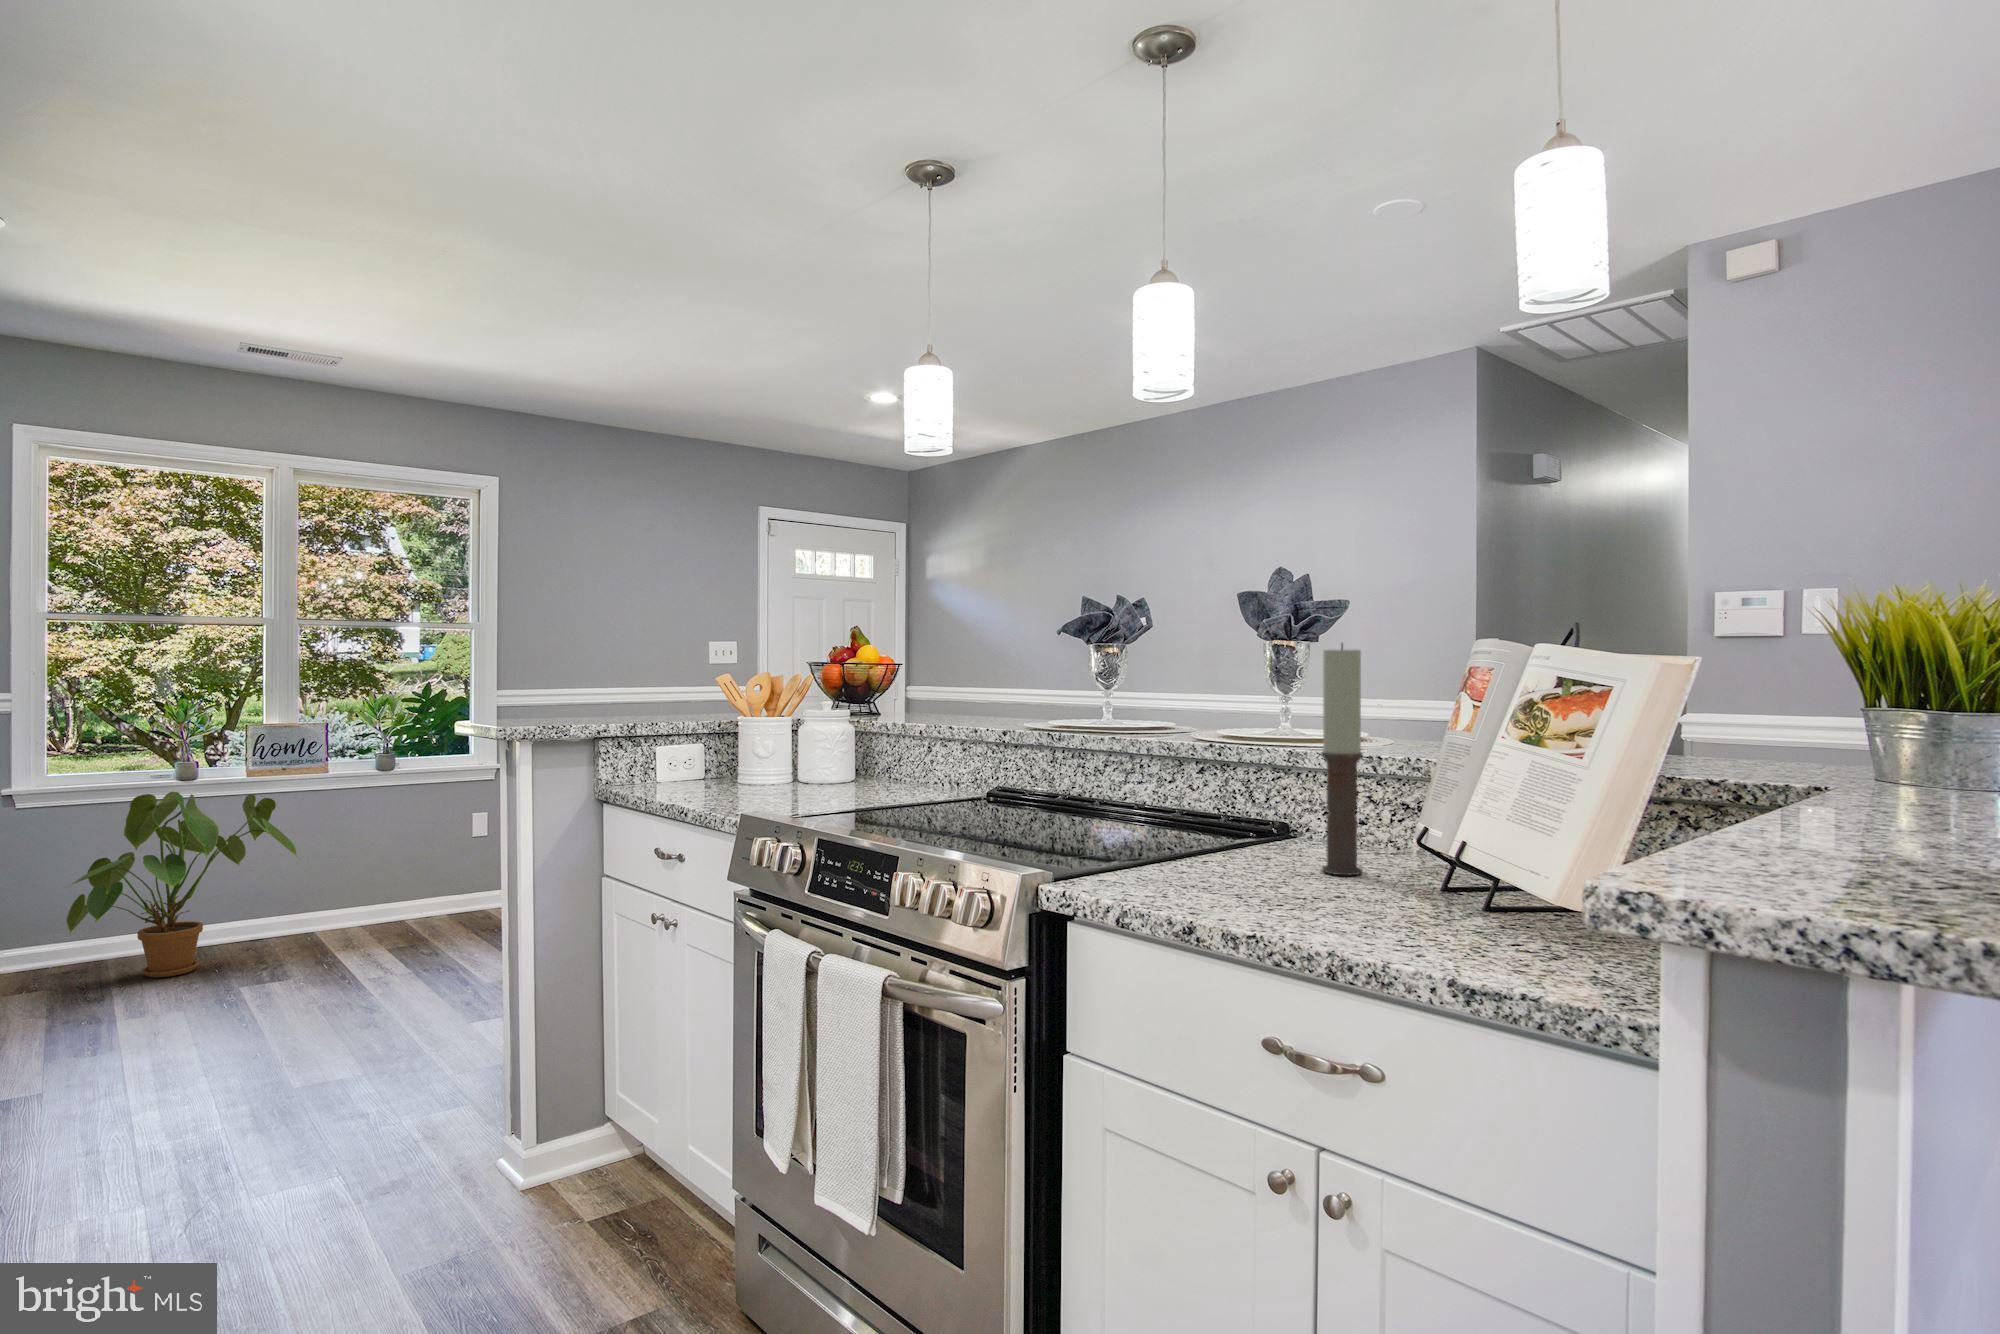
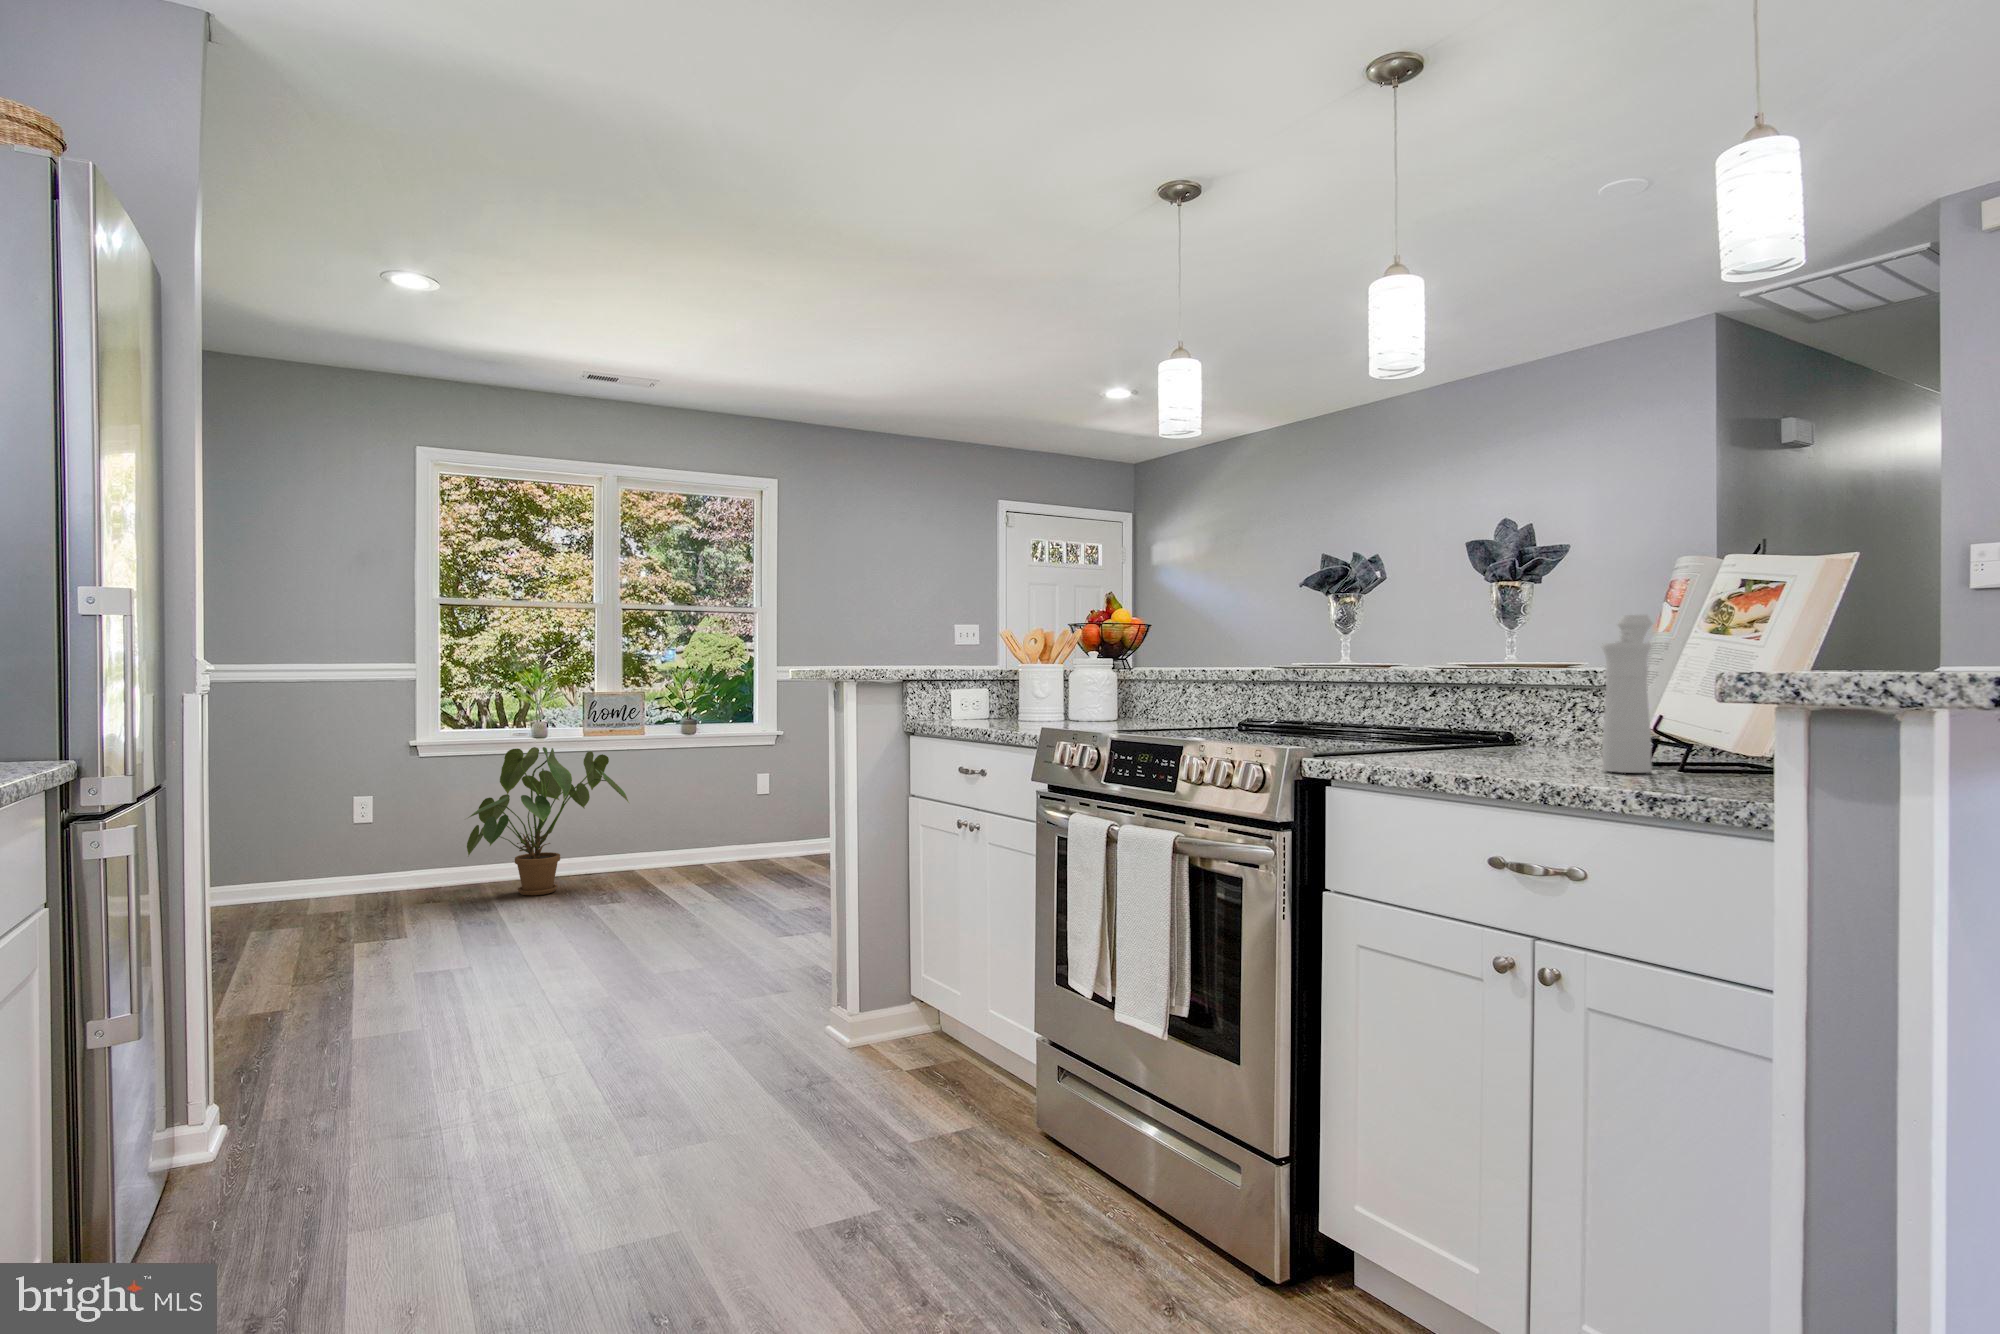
candle: present [1321,644,1363,875] -> none [1540,568,1576,757]
pepper mill: none [1396,708,1456,919] -> present [1602,615,1653,773]

